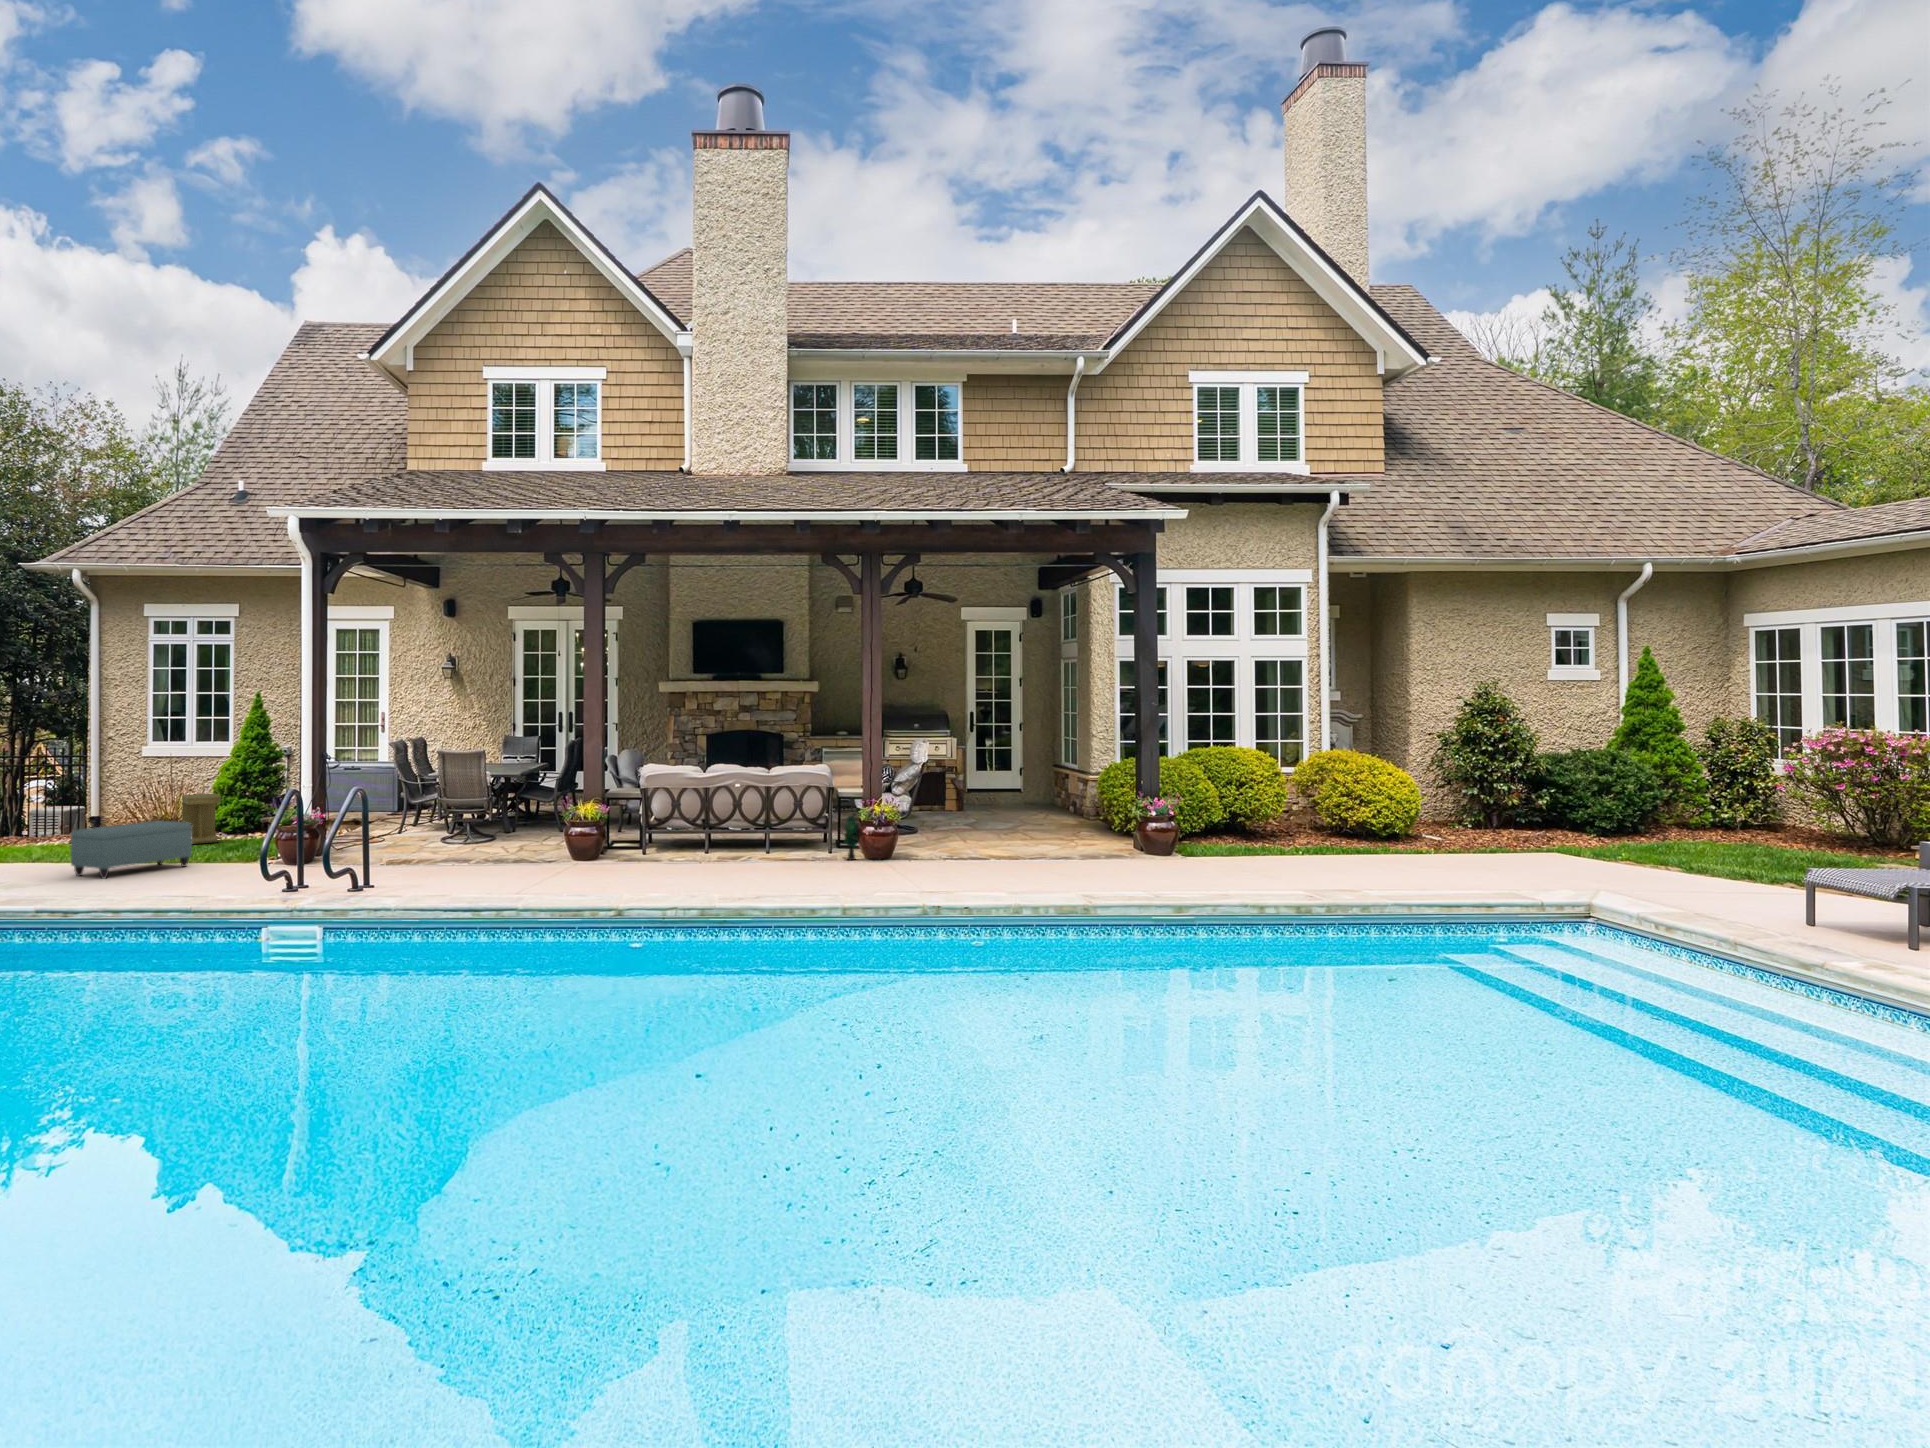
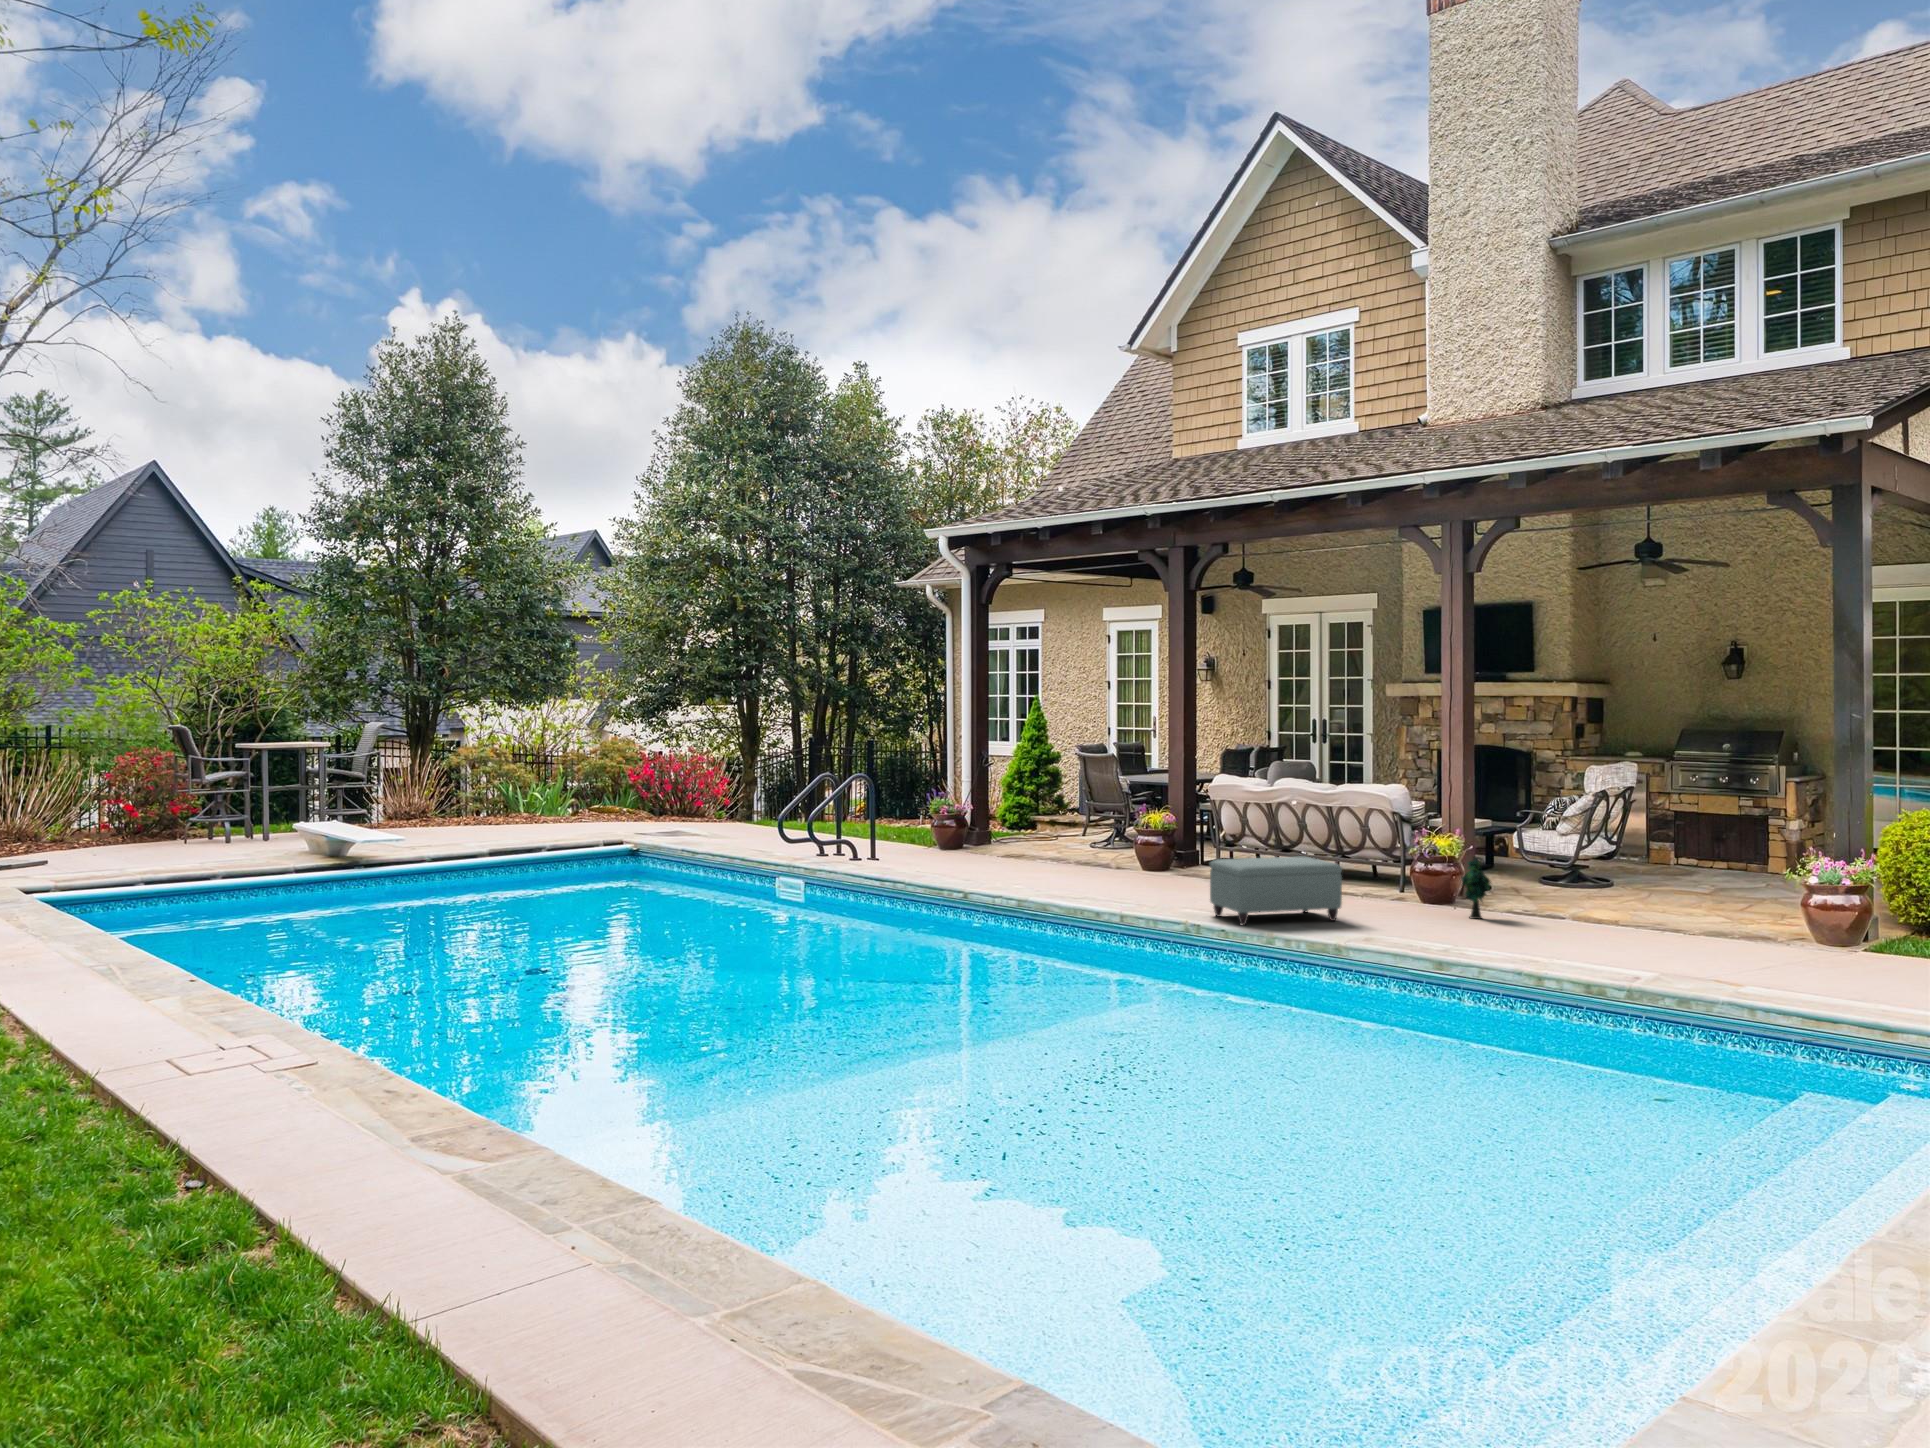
side table: present [182,793,221,844] -> none [949,781,979,825]
ottoman: present [71,821,192,879] -> present [1210,856,1342,926]

